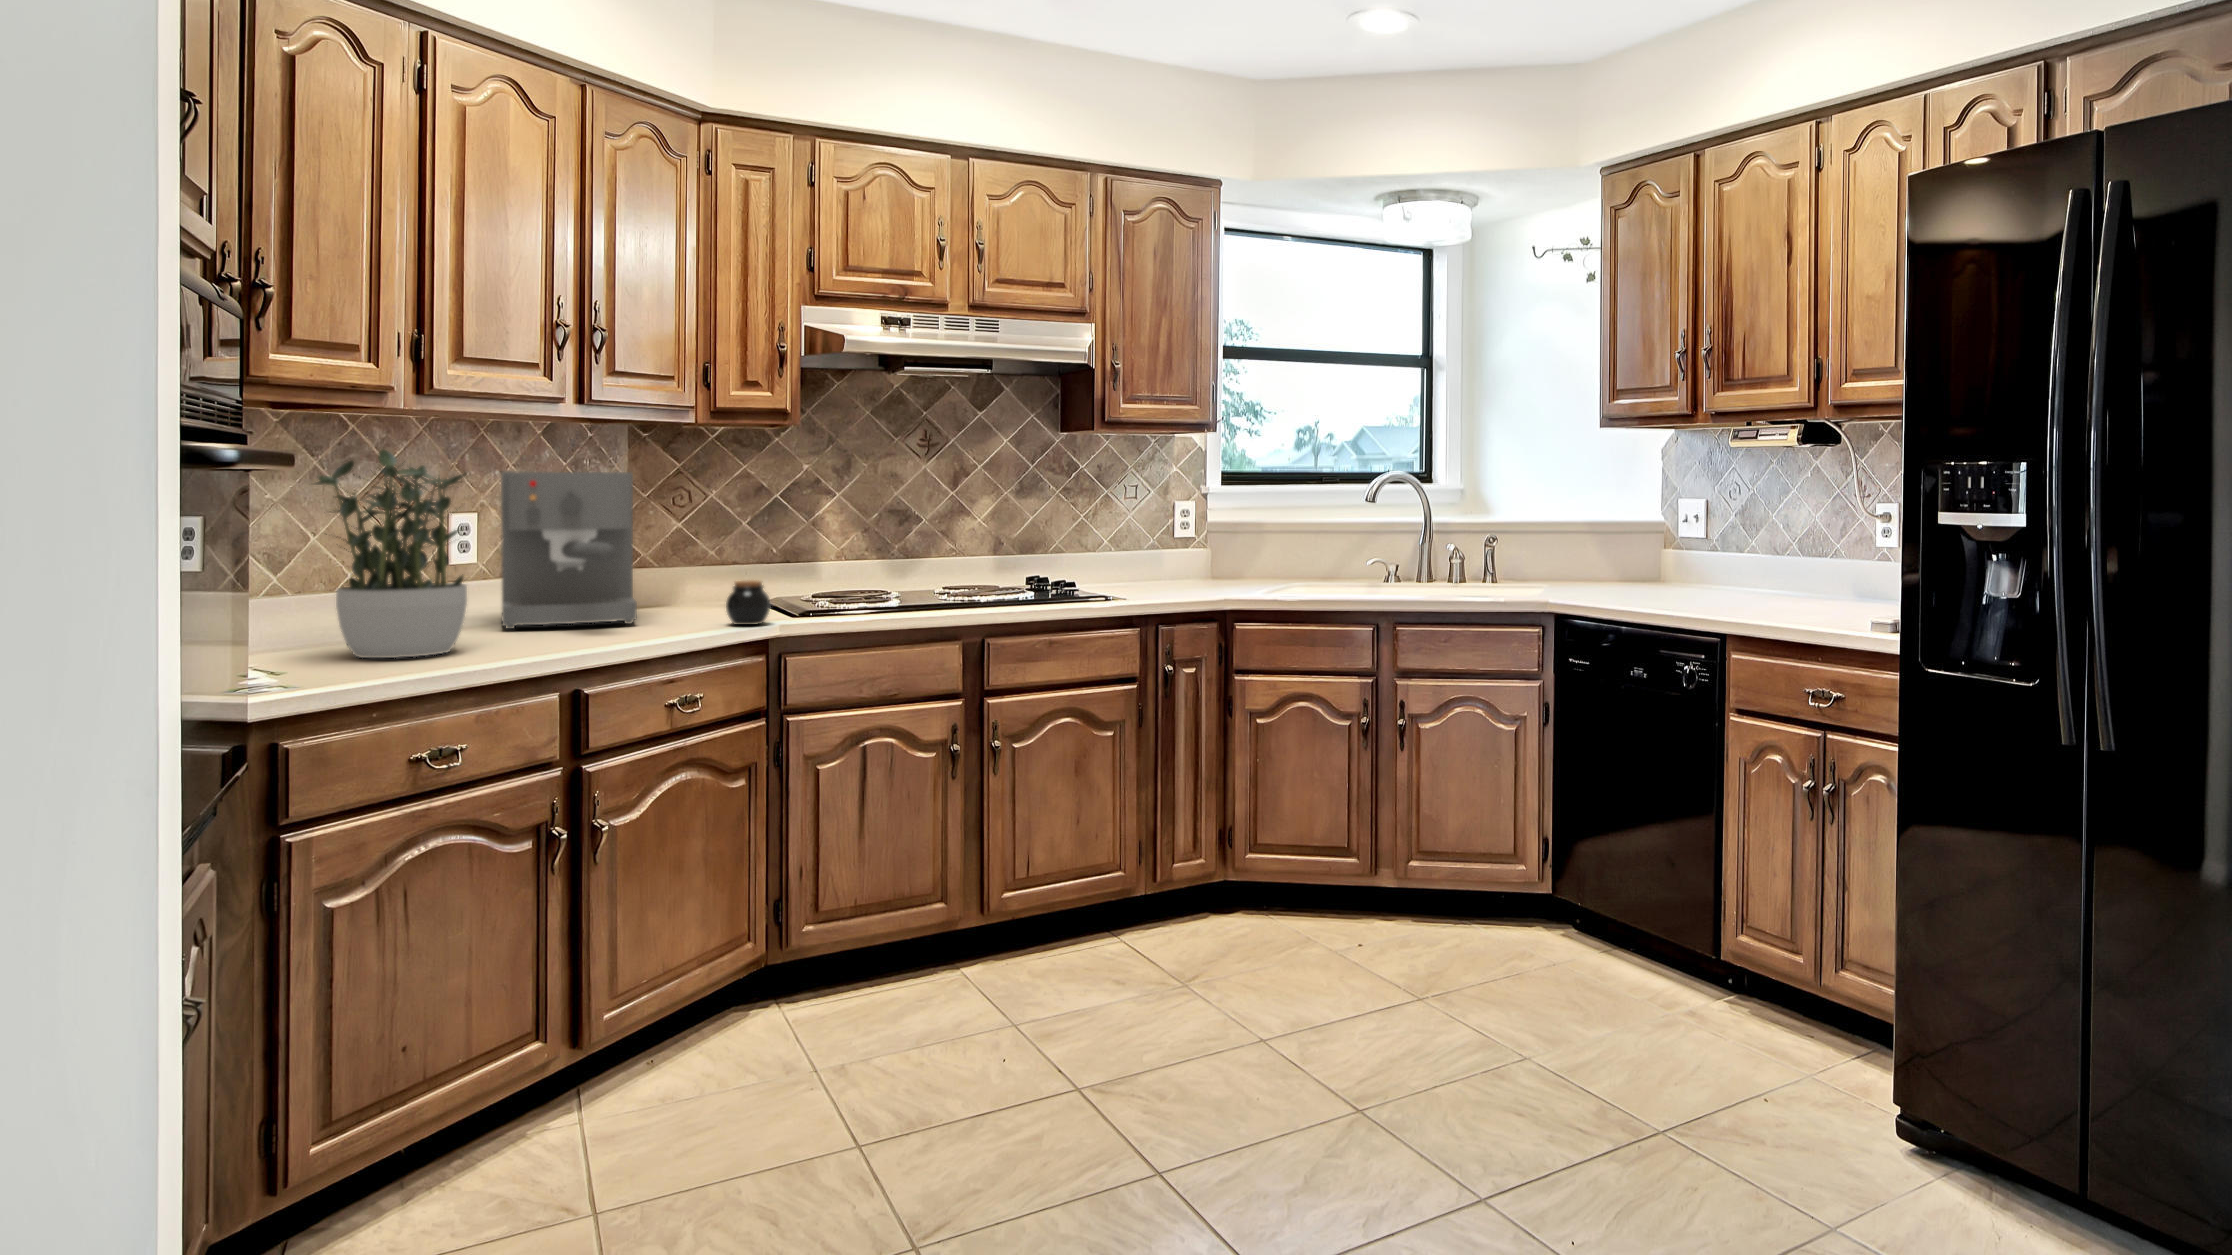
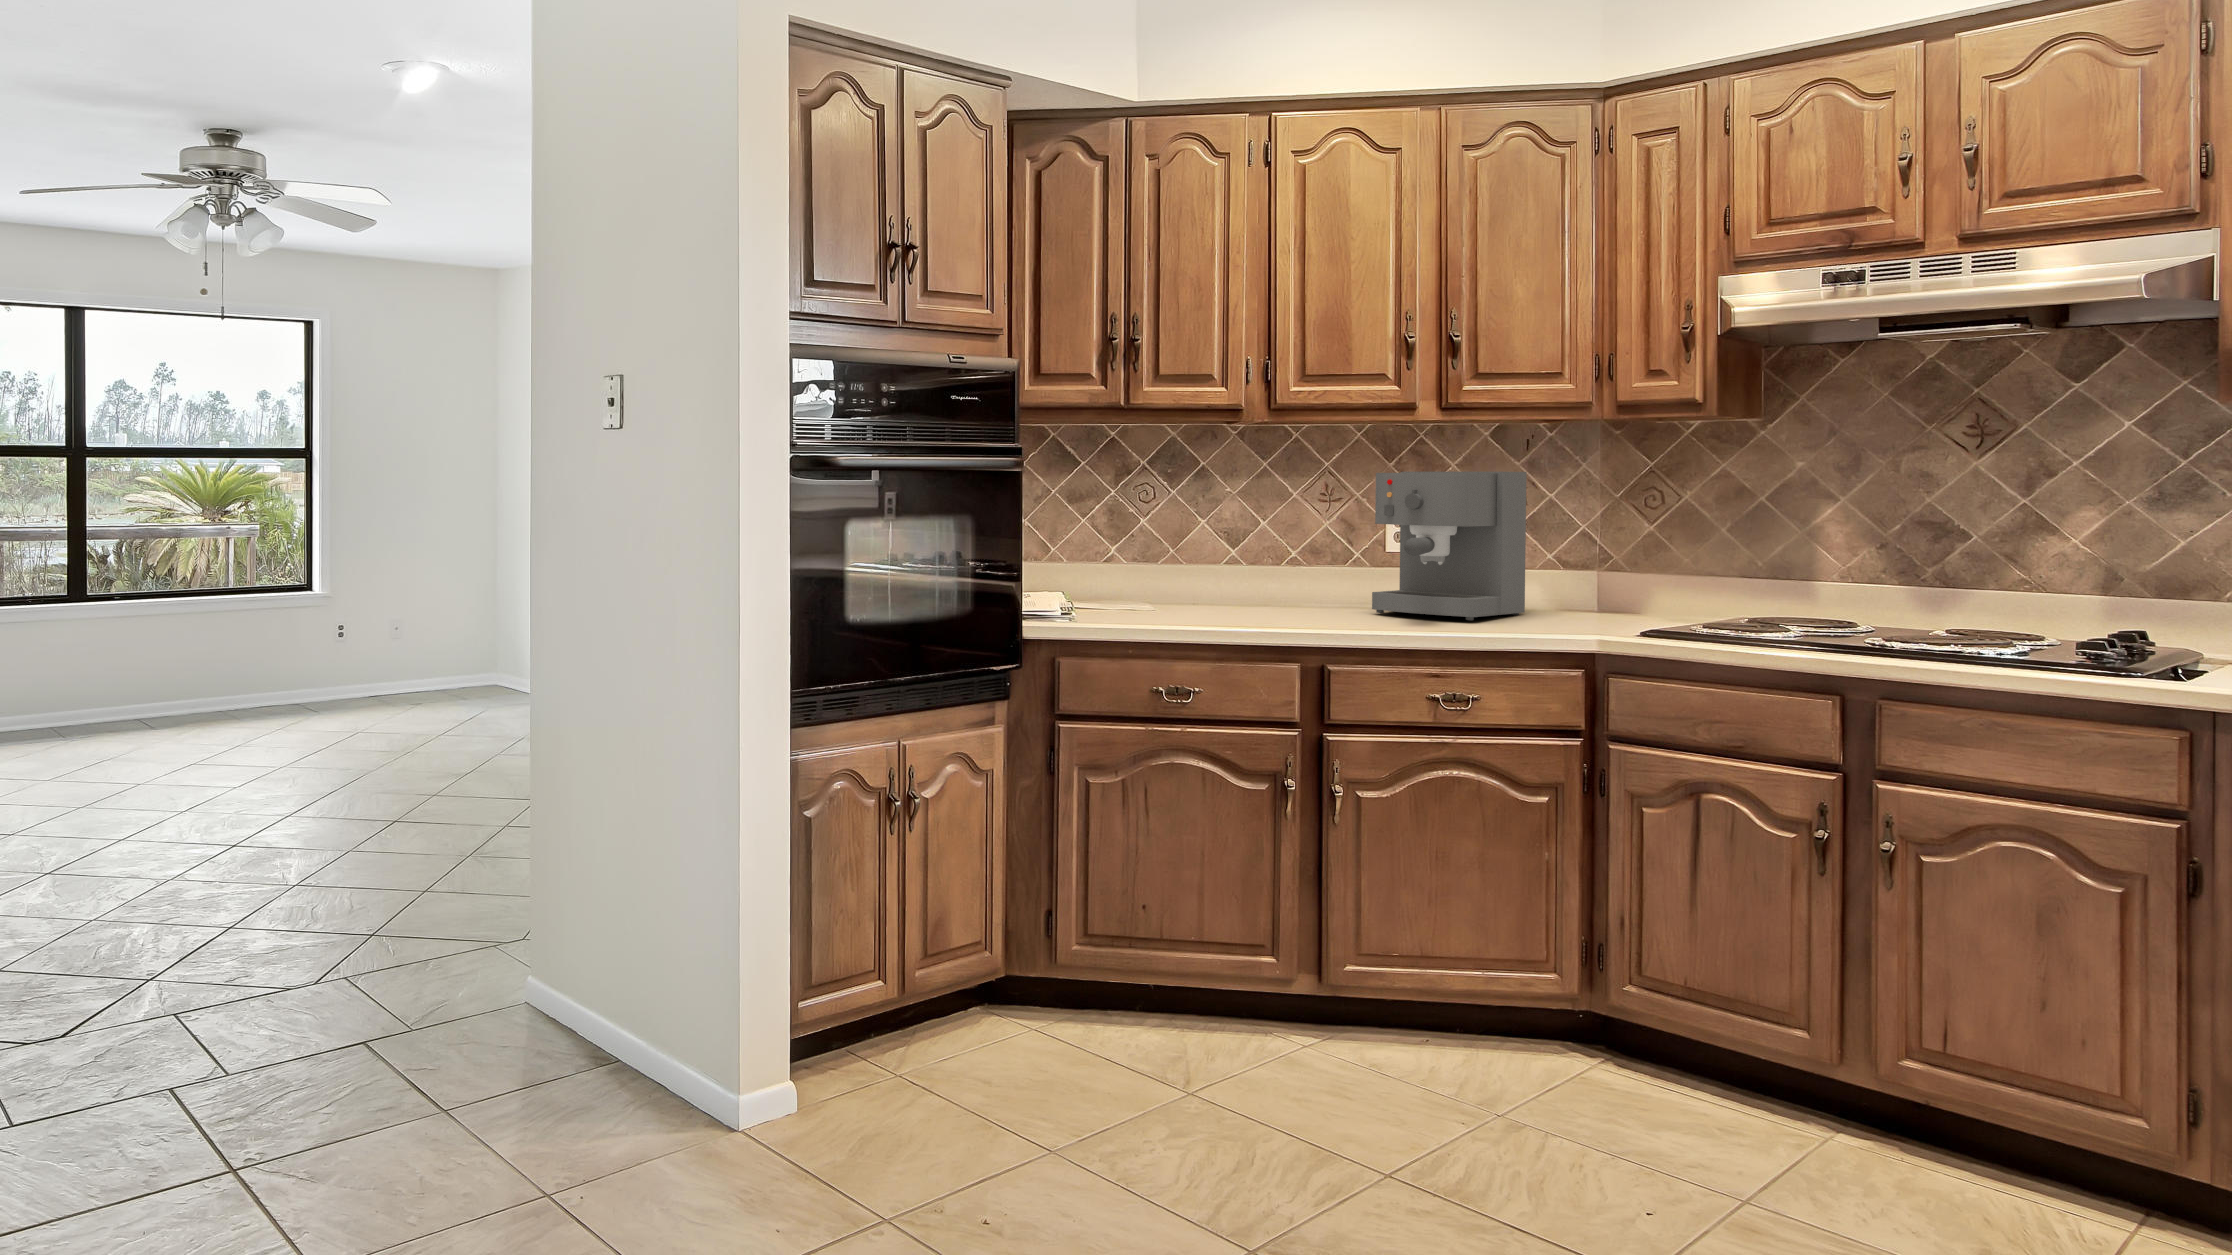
potted plant: present [315,450,467,658] -> none [1180,453,1312,621]
jar: present [726,580,771,625] -> none [1539,587,1587,635]

